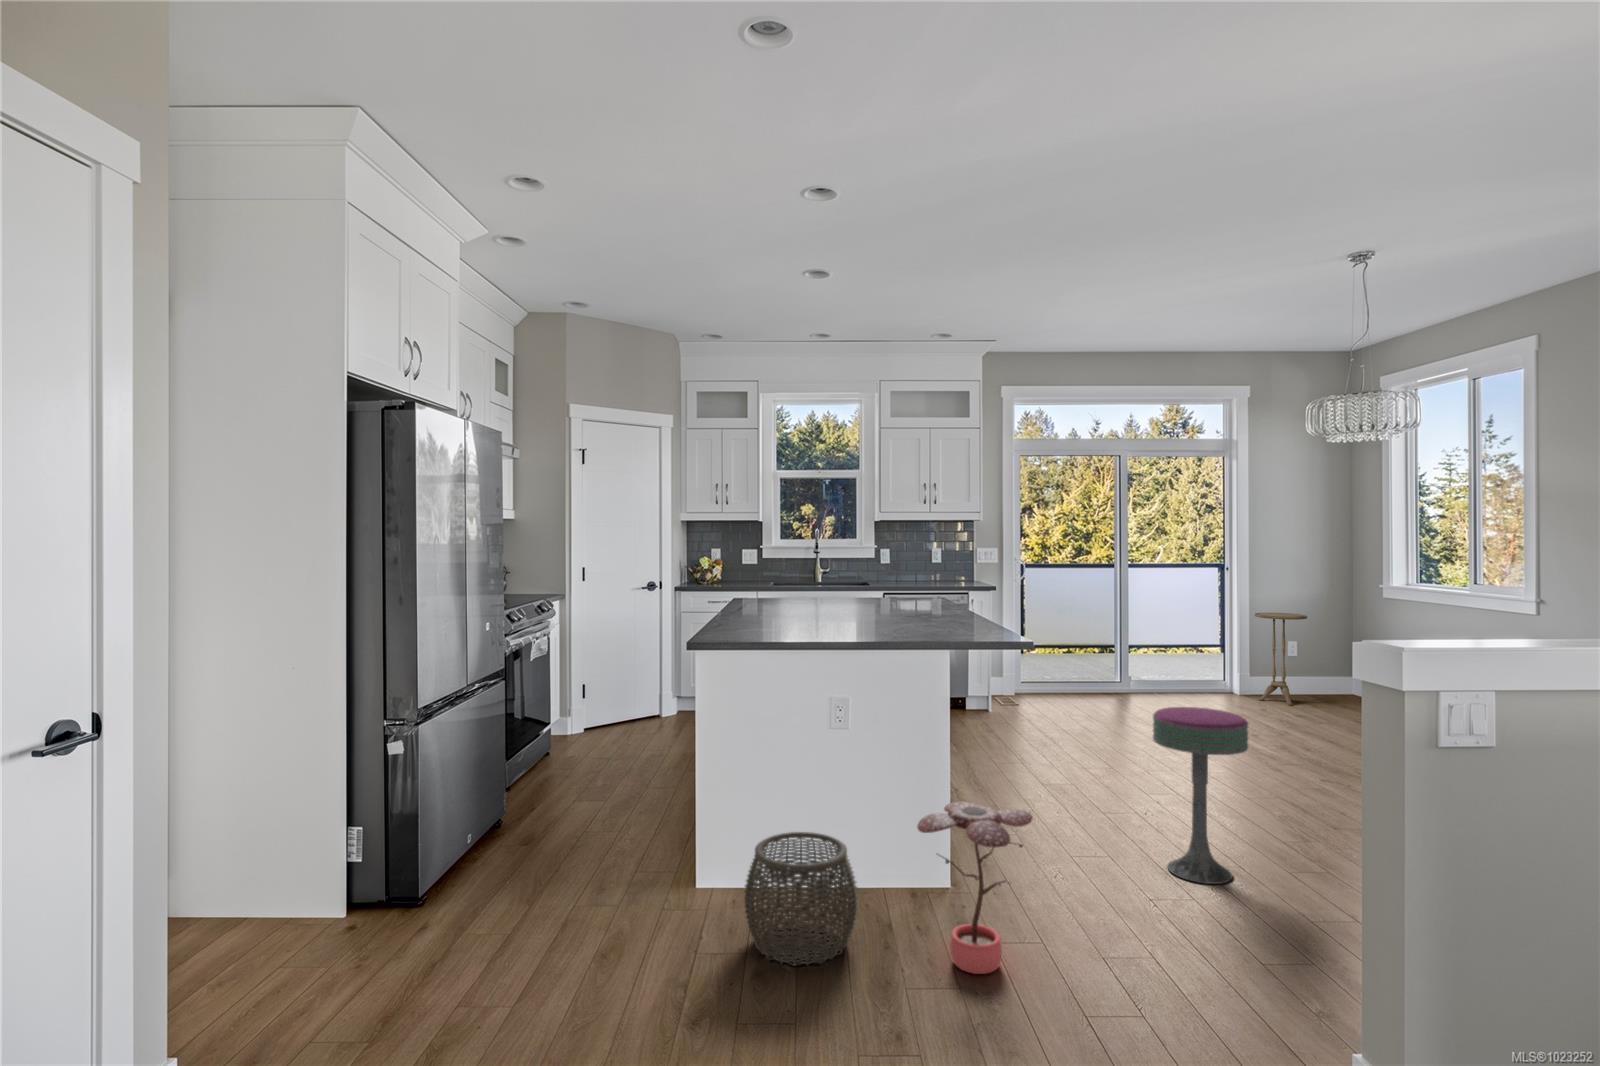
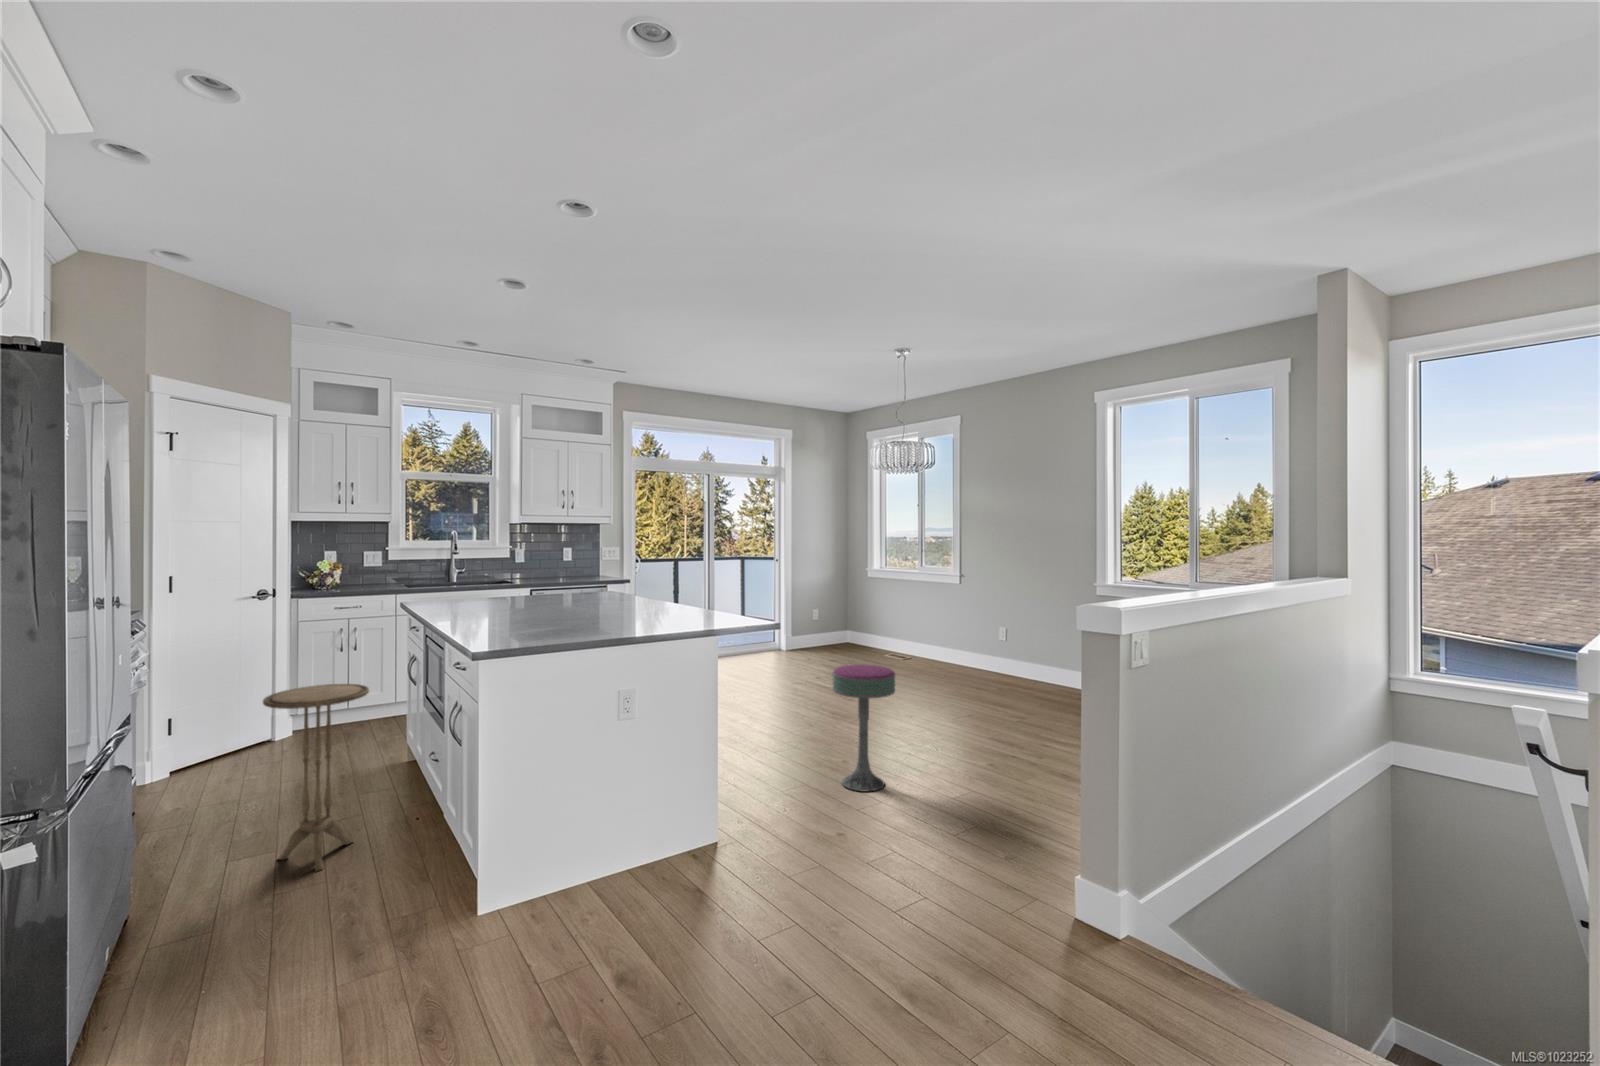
side table: present [1254,613,1307,706] -> present [263,684,369,871]
potted plant: present [917,802,1033,974] -> none [742,764,824,910]
woven basket: present [744,832,858,965] -> none [573,825,687,962]

